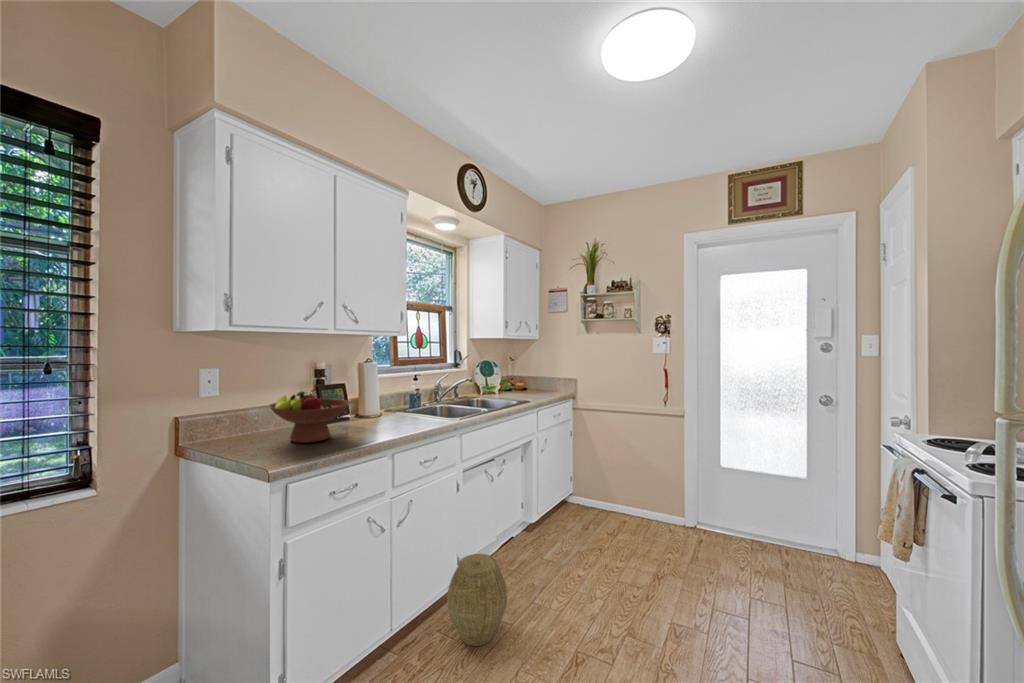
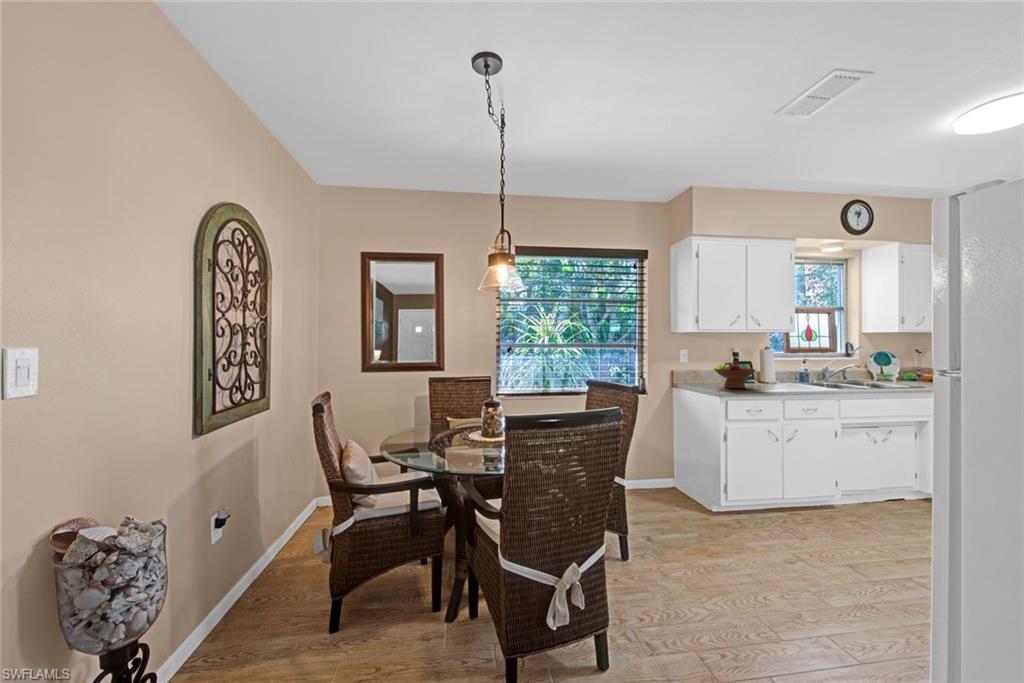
woven basket: present [447,554,507,646] -> none [823,475,871,528]

